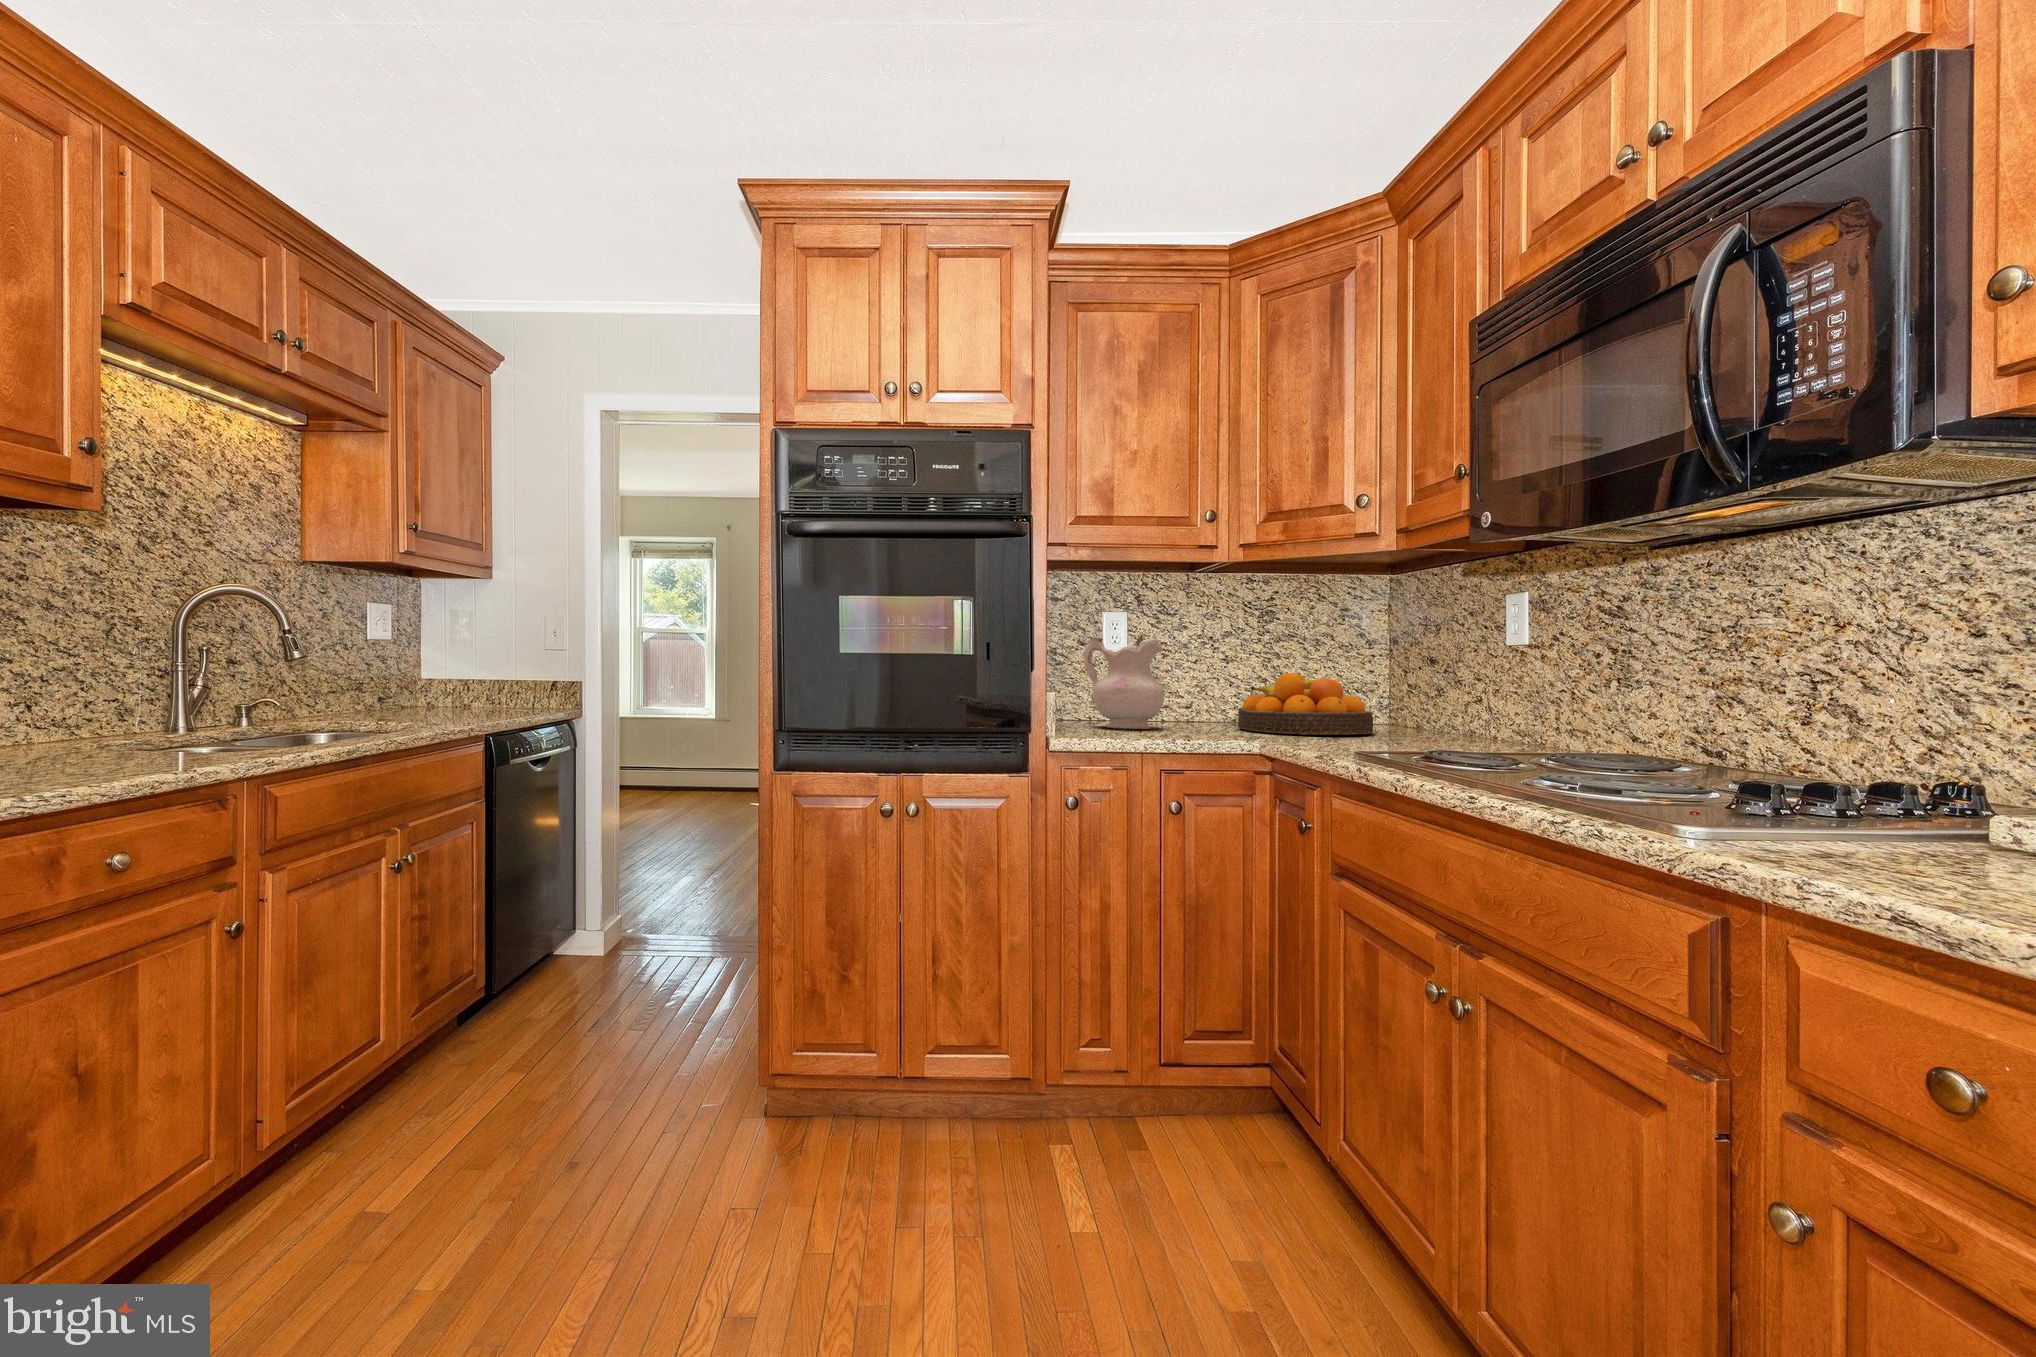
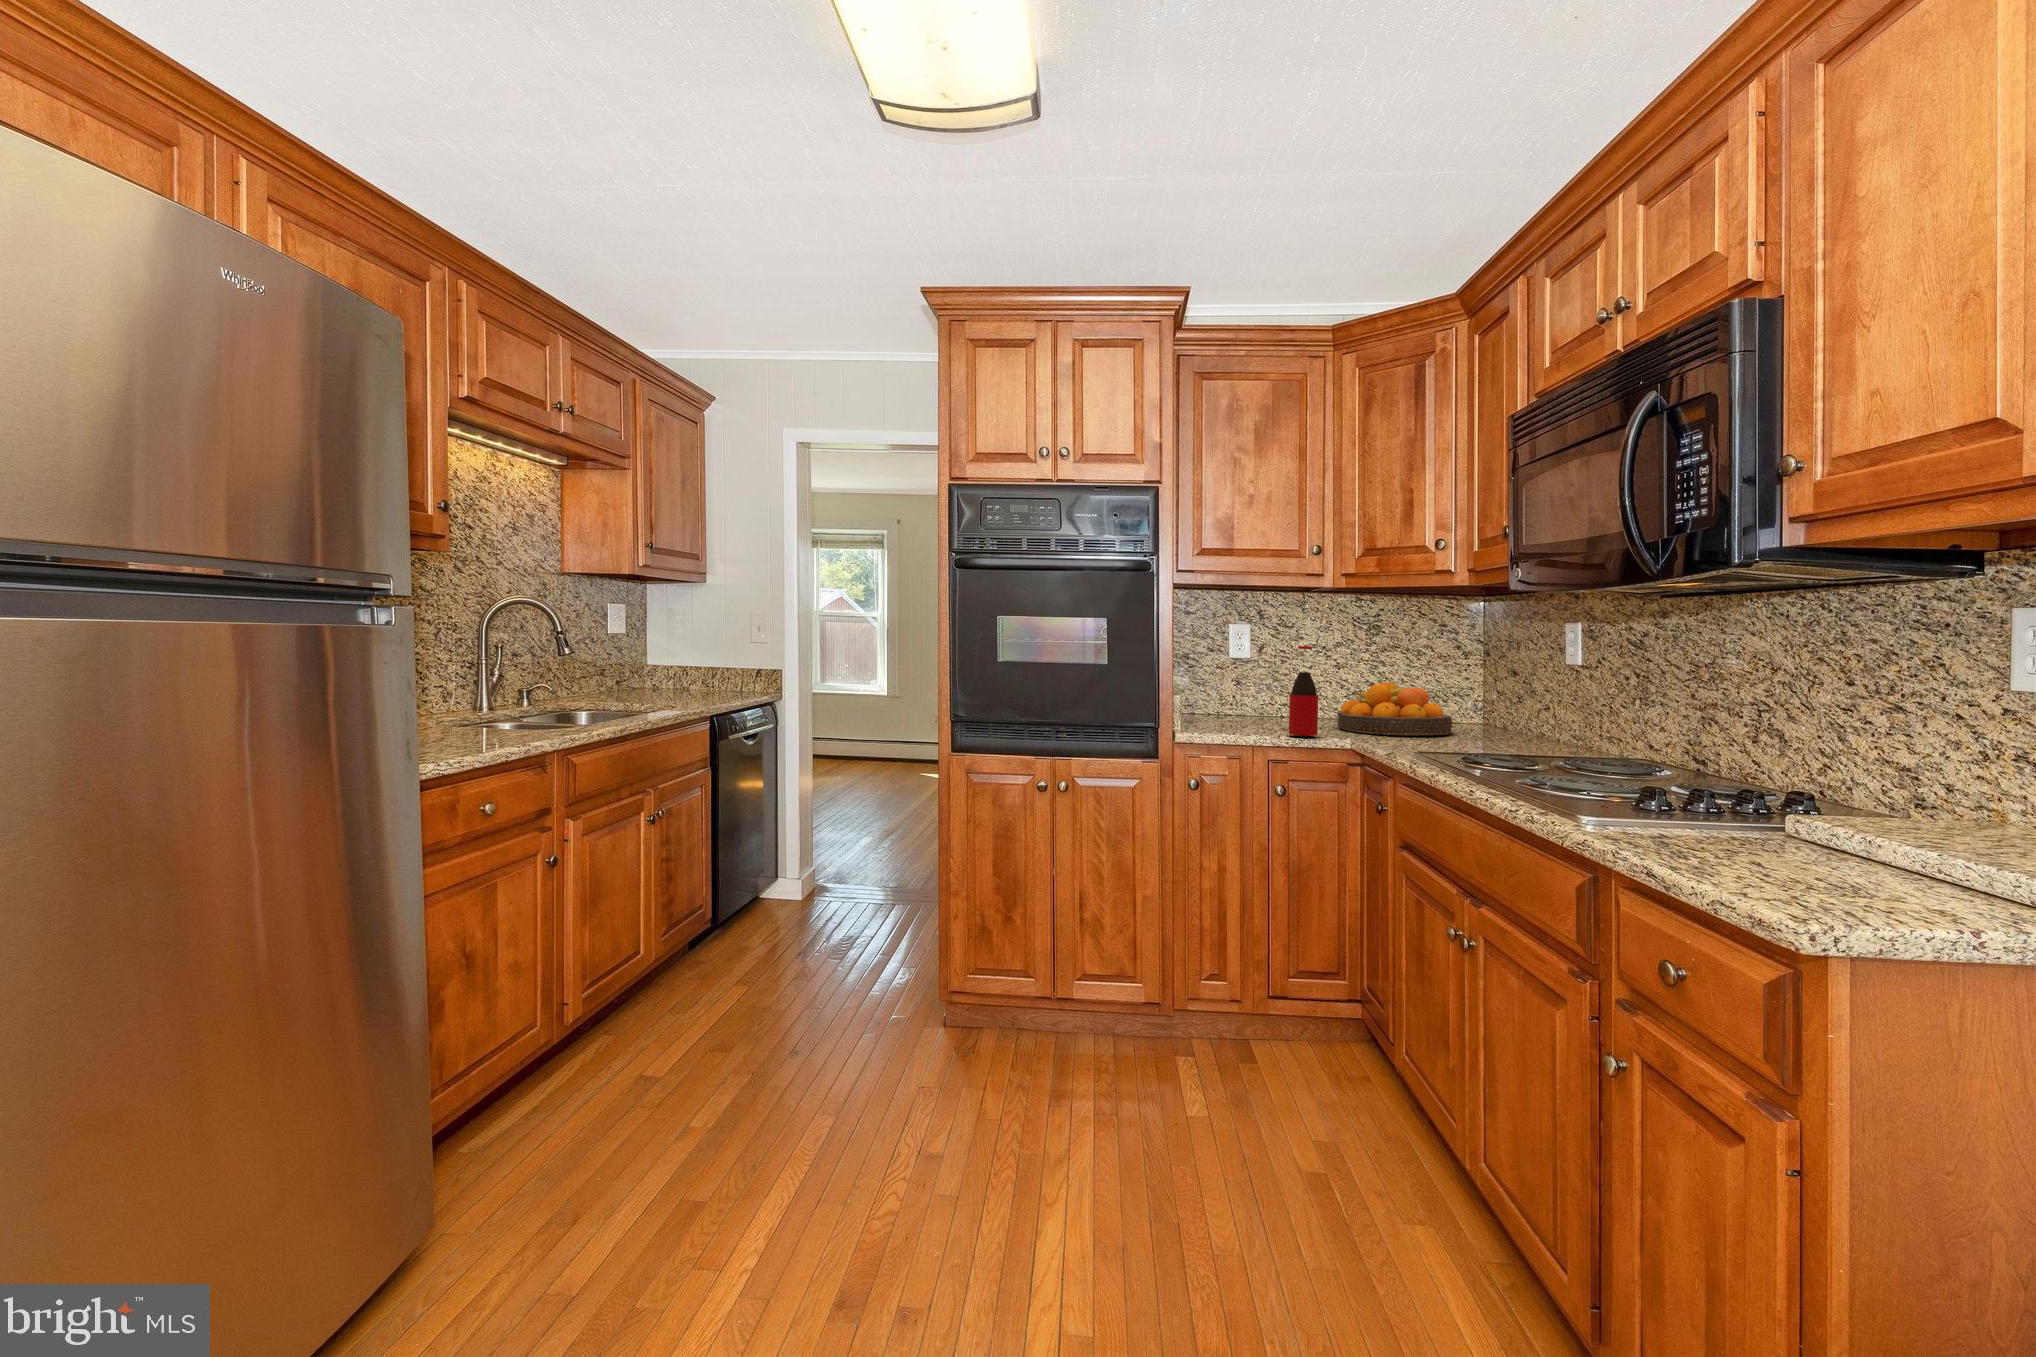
bottle: none [1188,621,1224,738] -> present [1289,646,1318,736]
ceramic pitcher: present [1084,637,1164,729] -> none [1210,653,1274,728]

